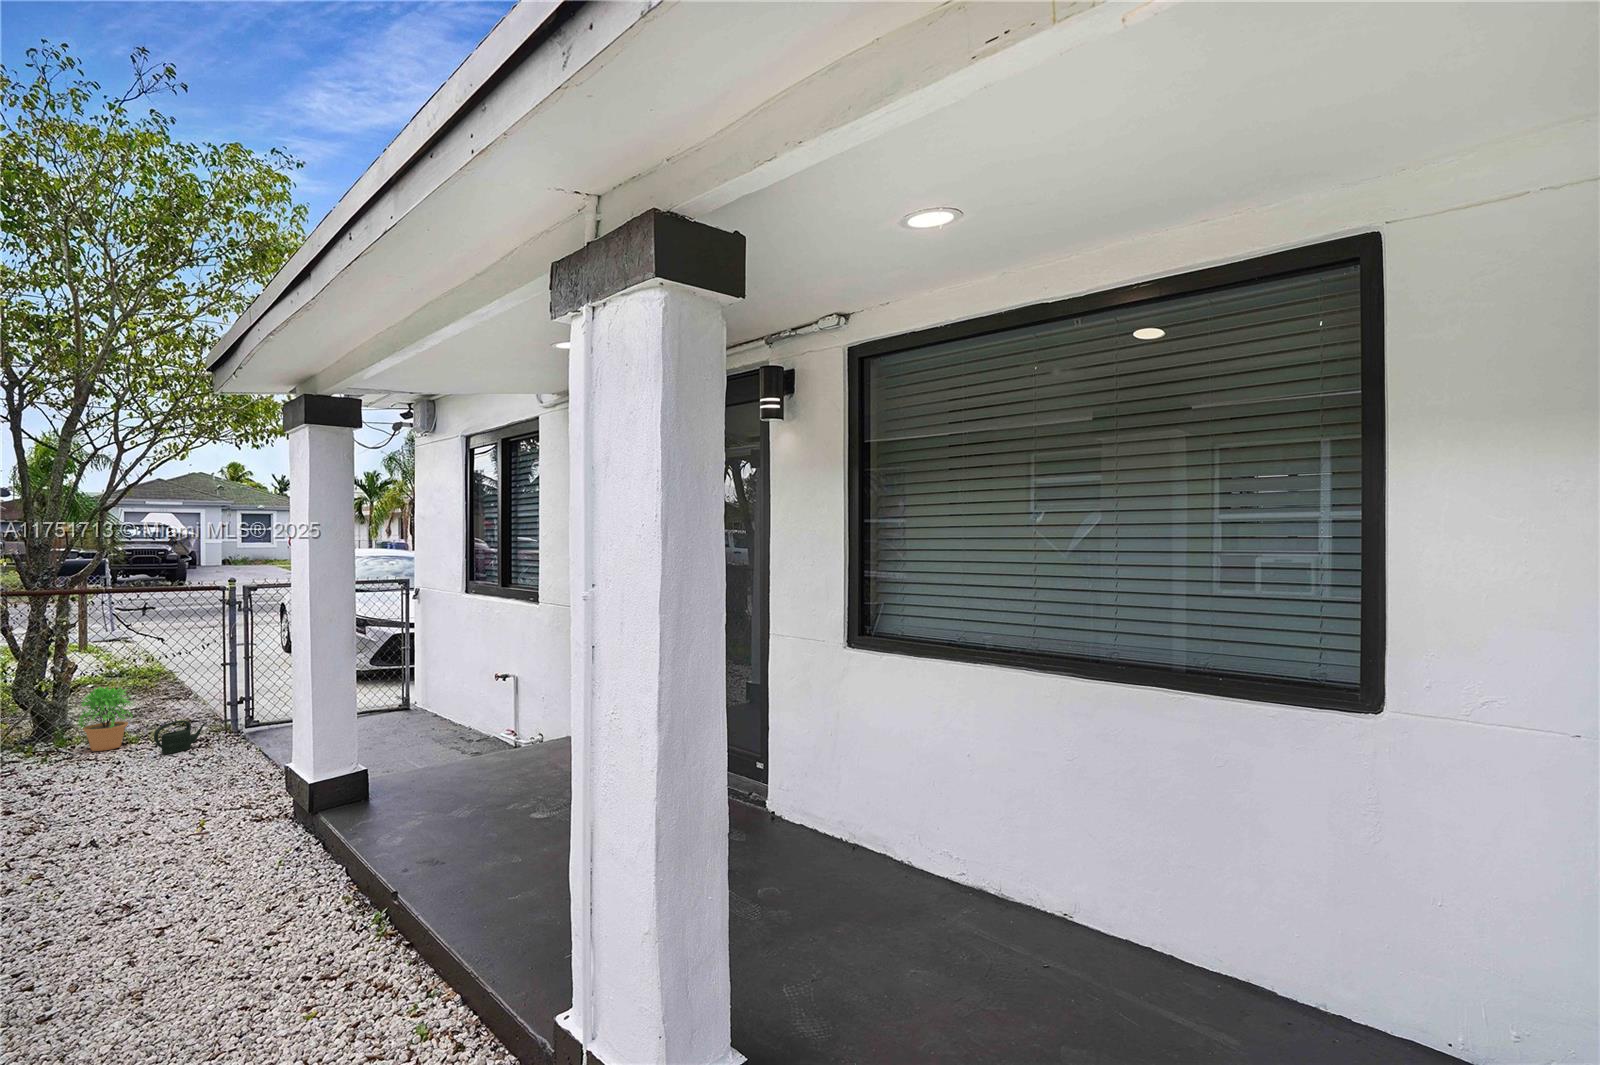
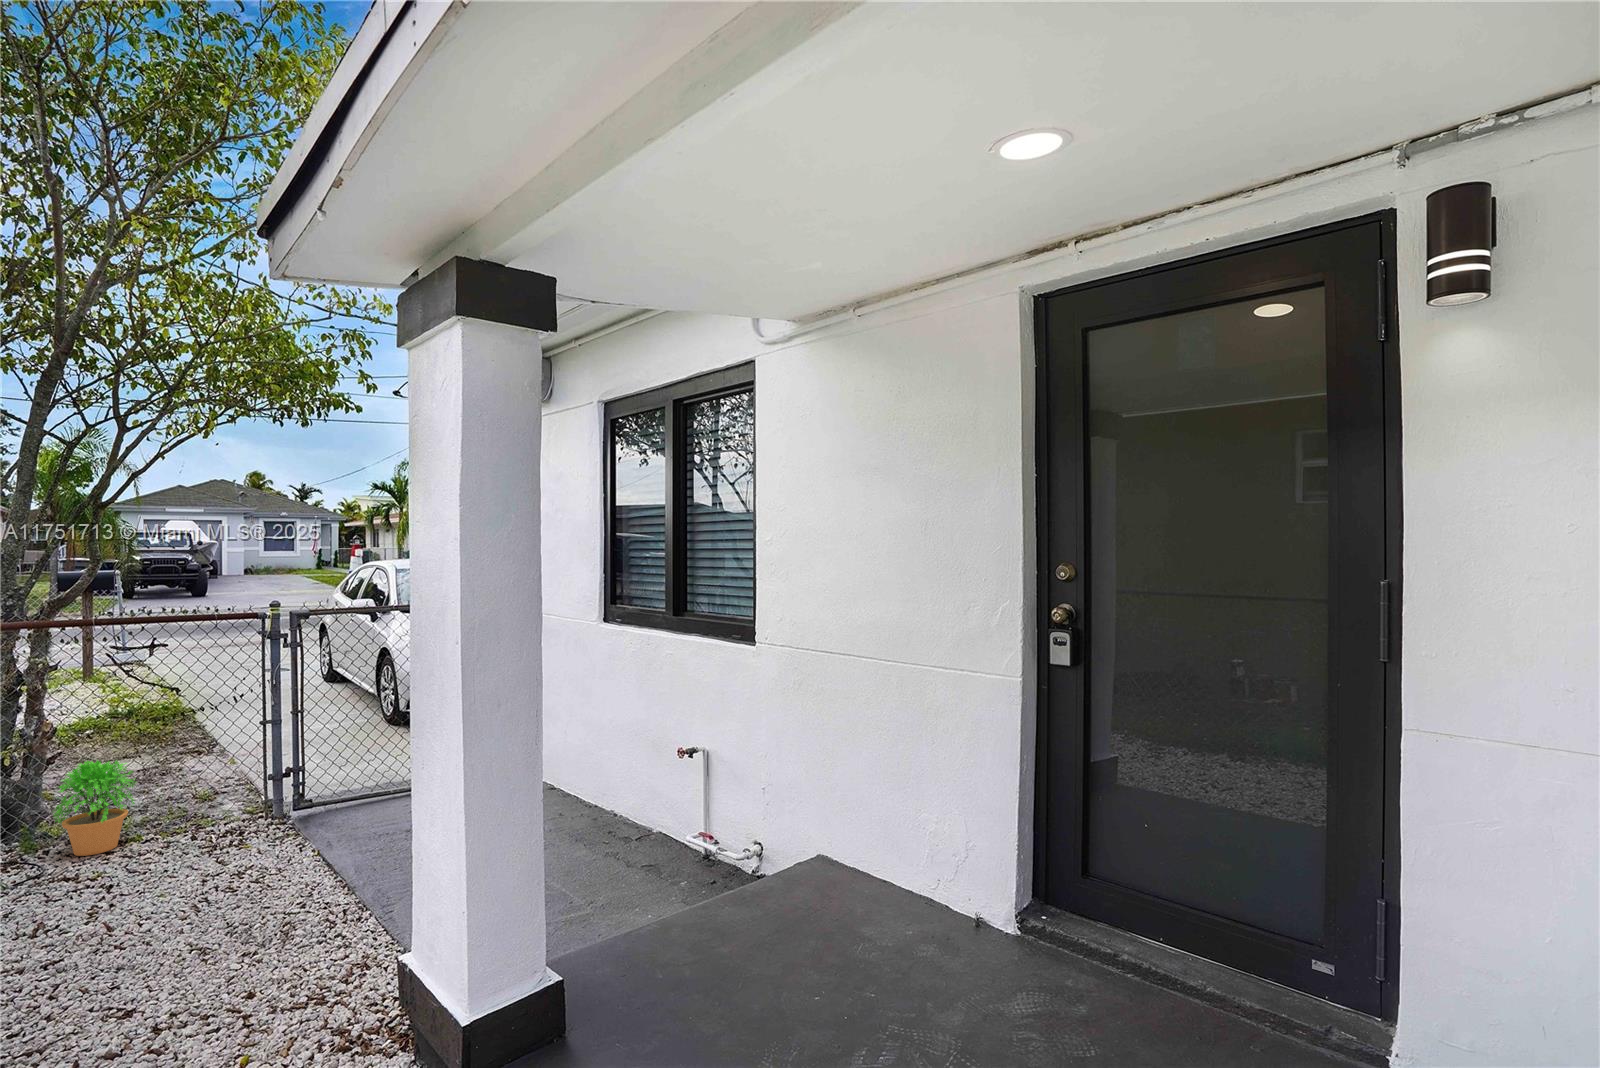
watering can: present [154,720,207,754] -> none [164,810,242,864]

